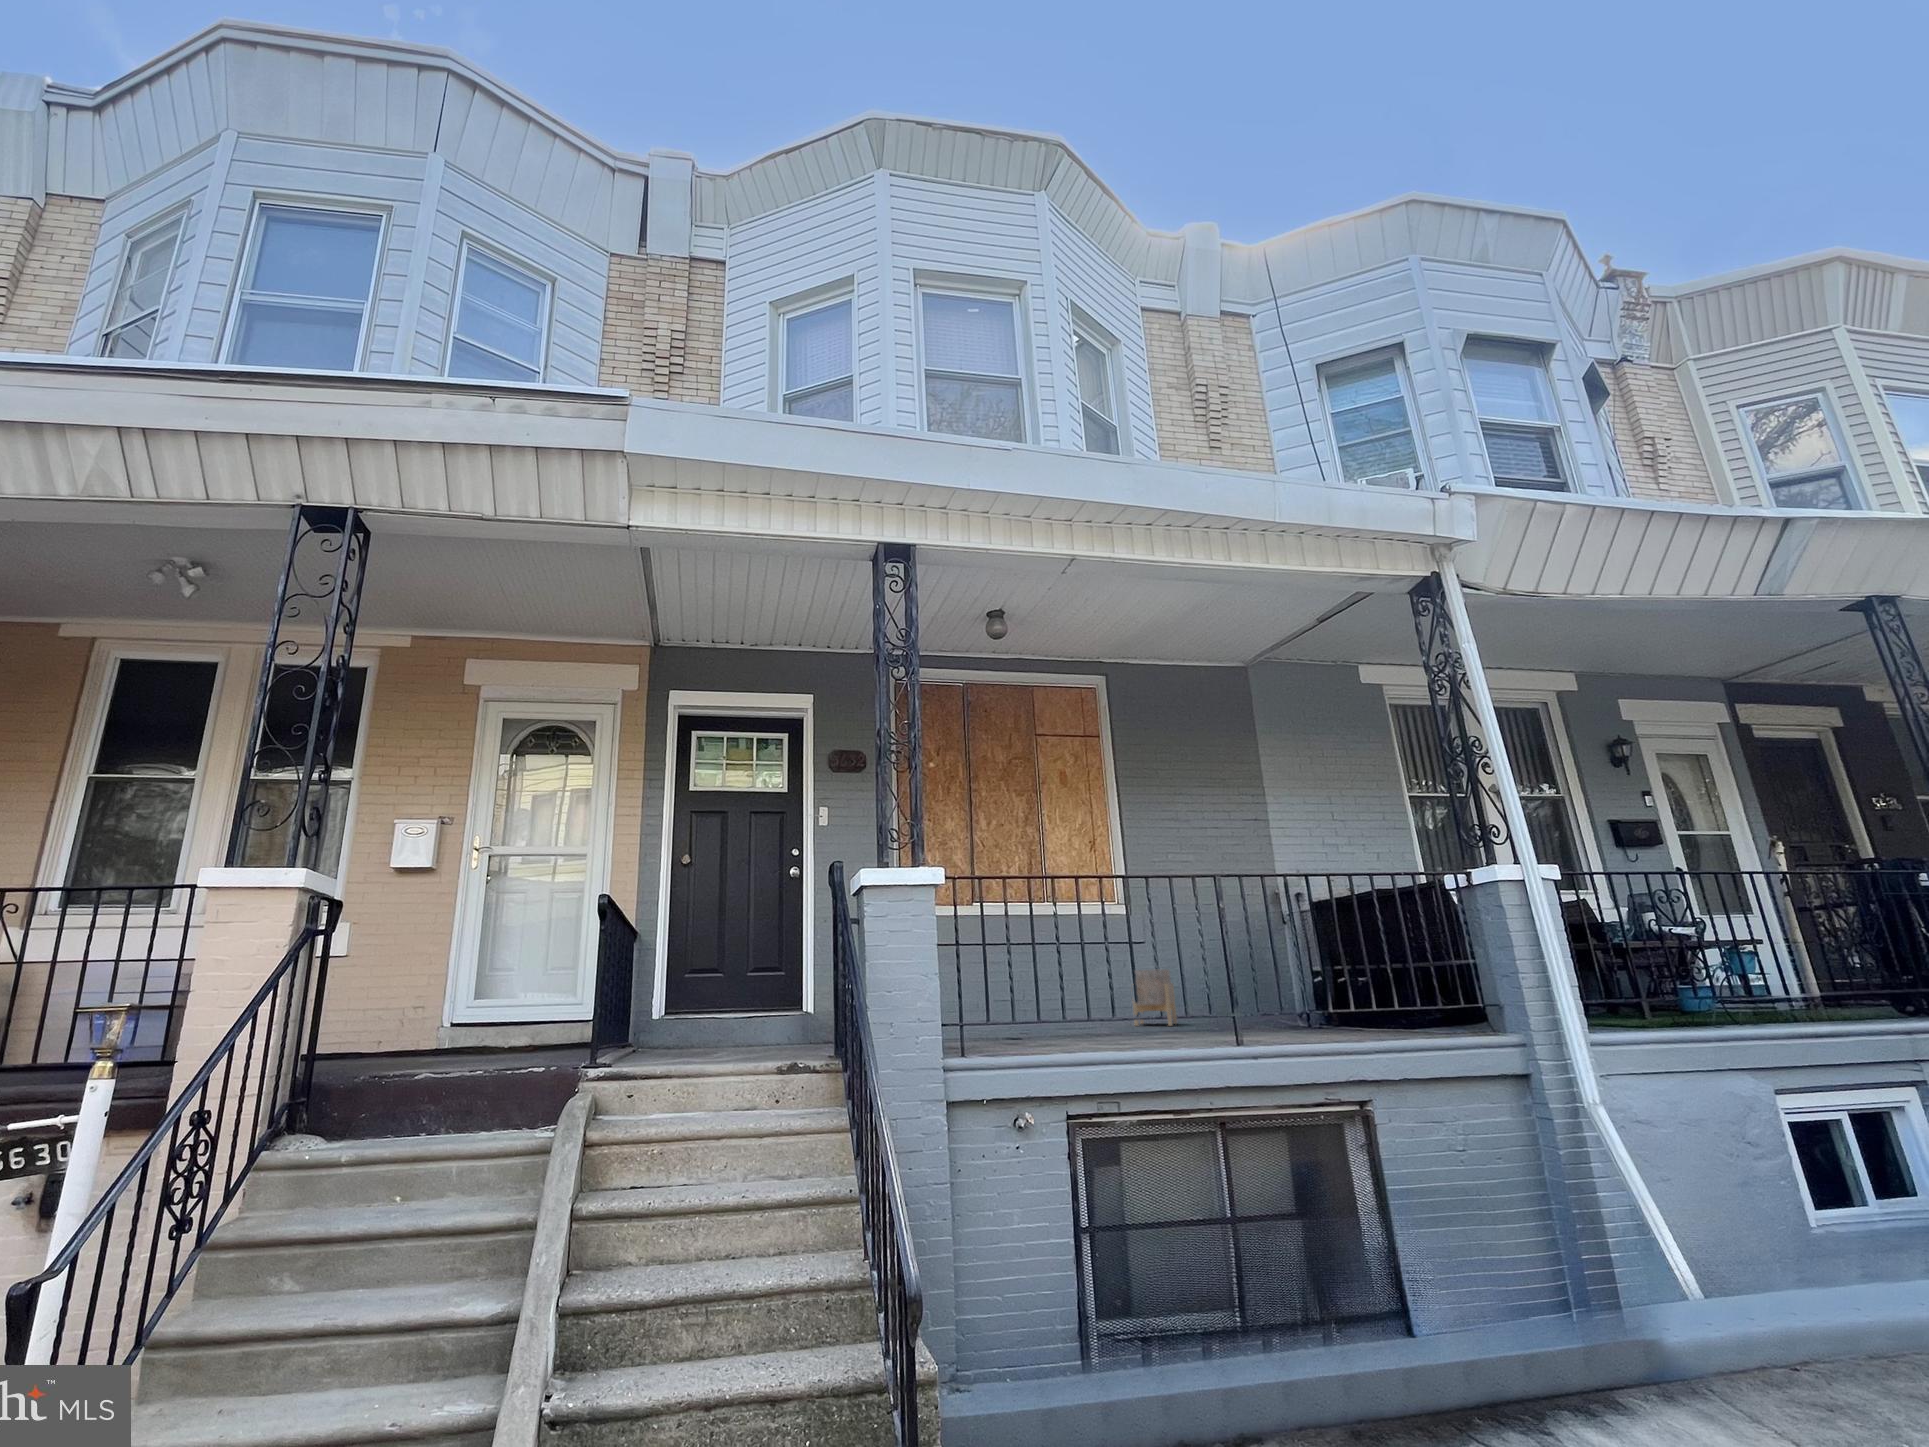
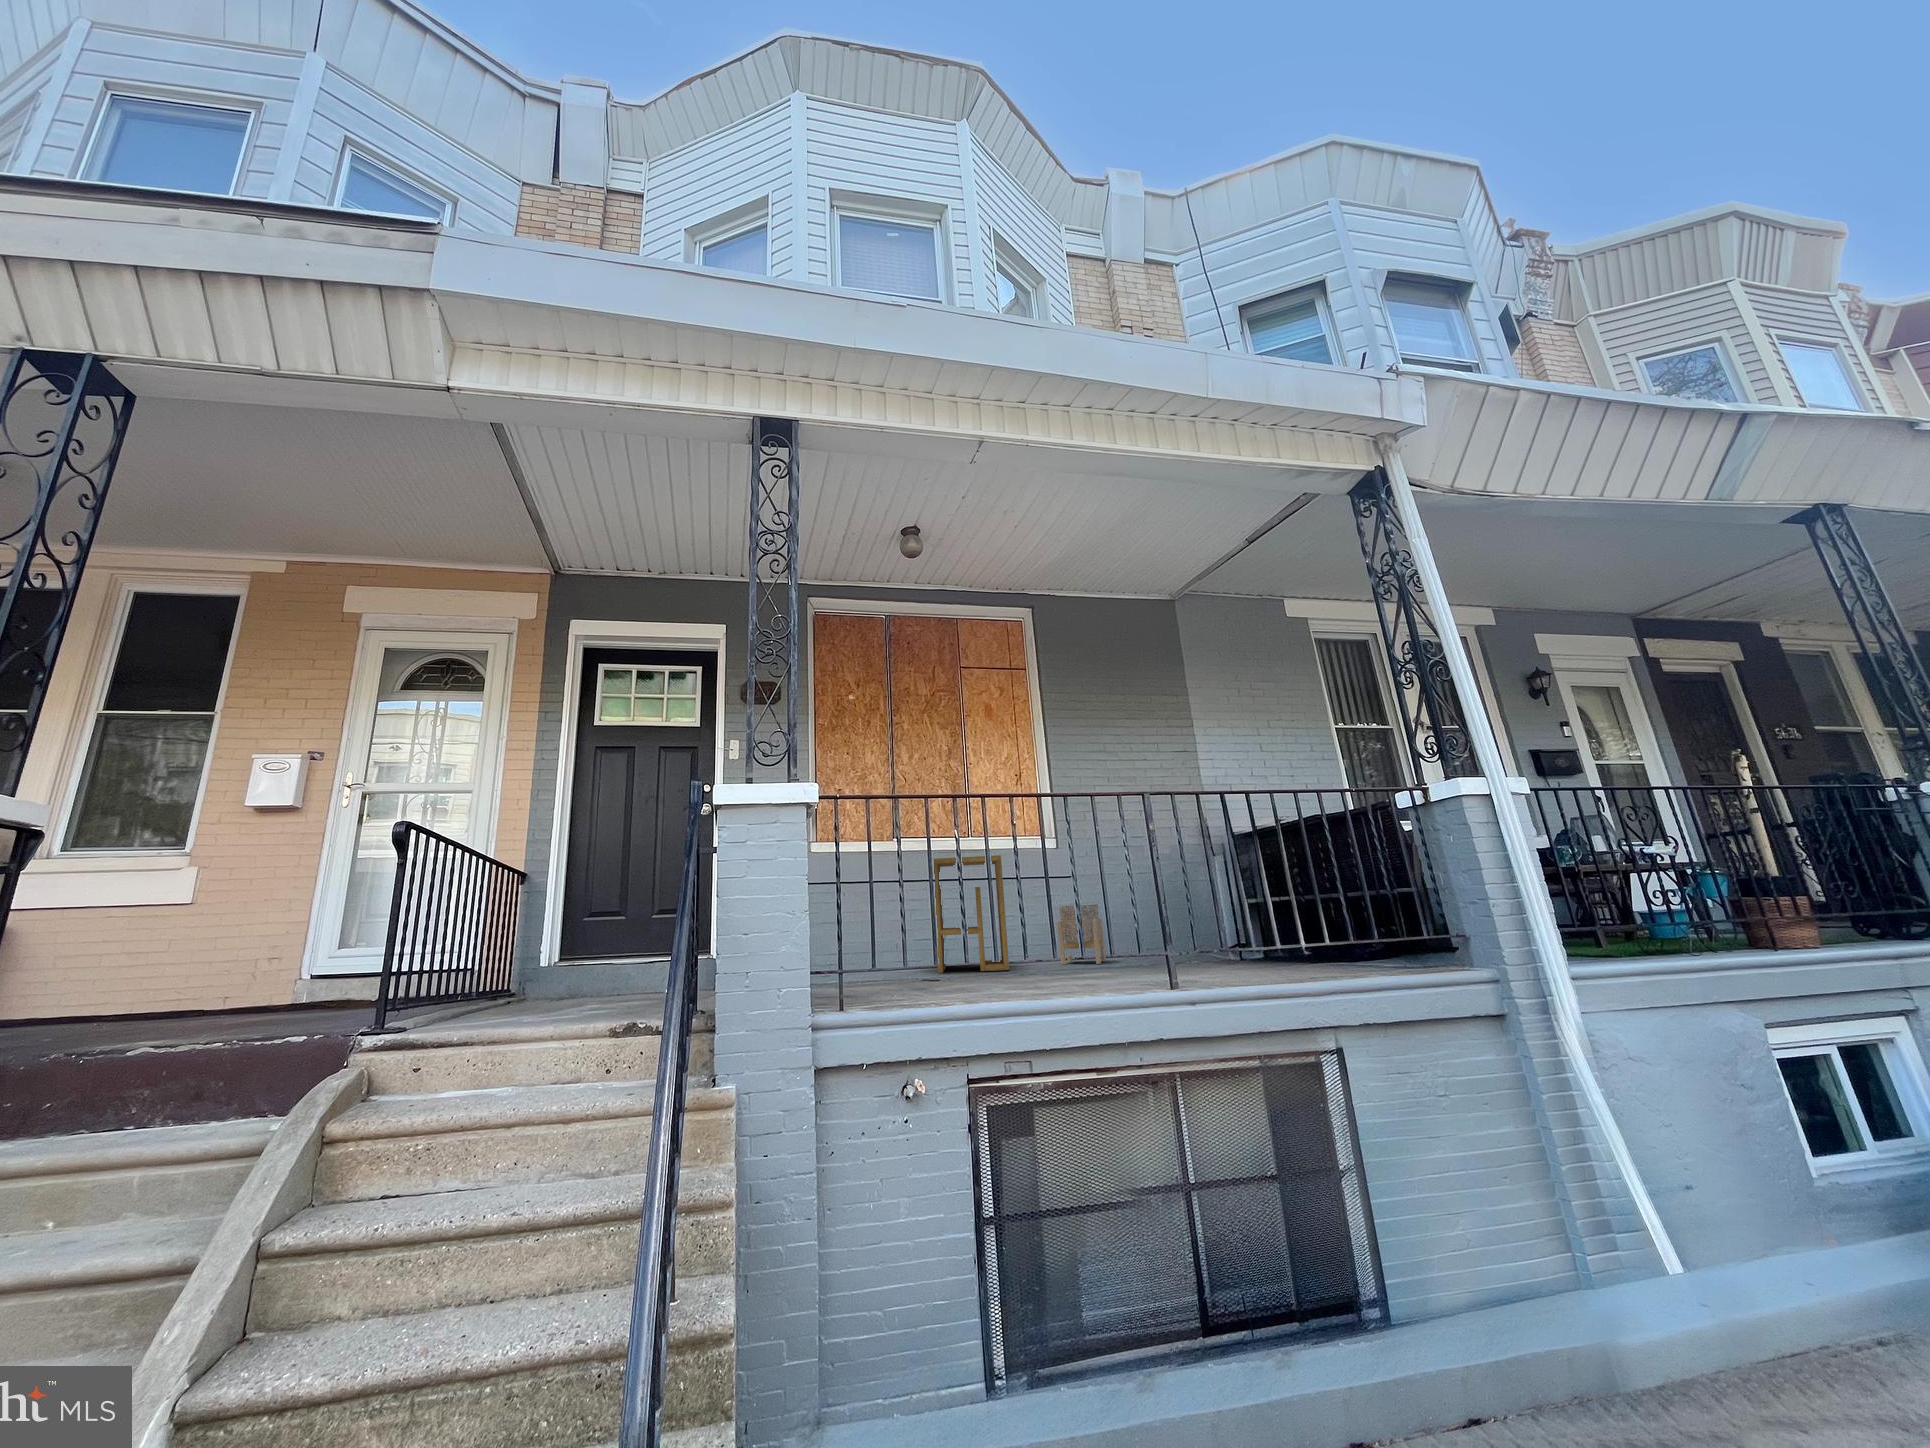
side table: none [1014,922,1087,1031] -> present [932,855,1009,973]

